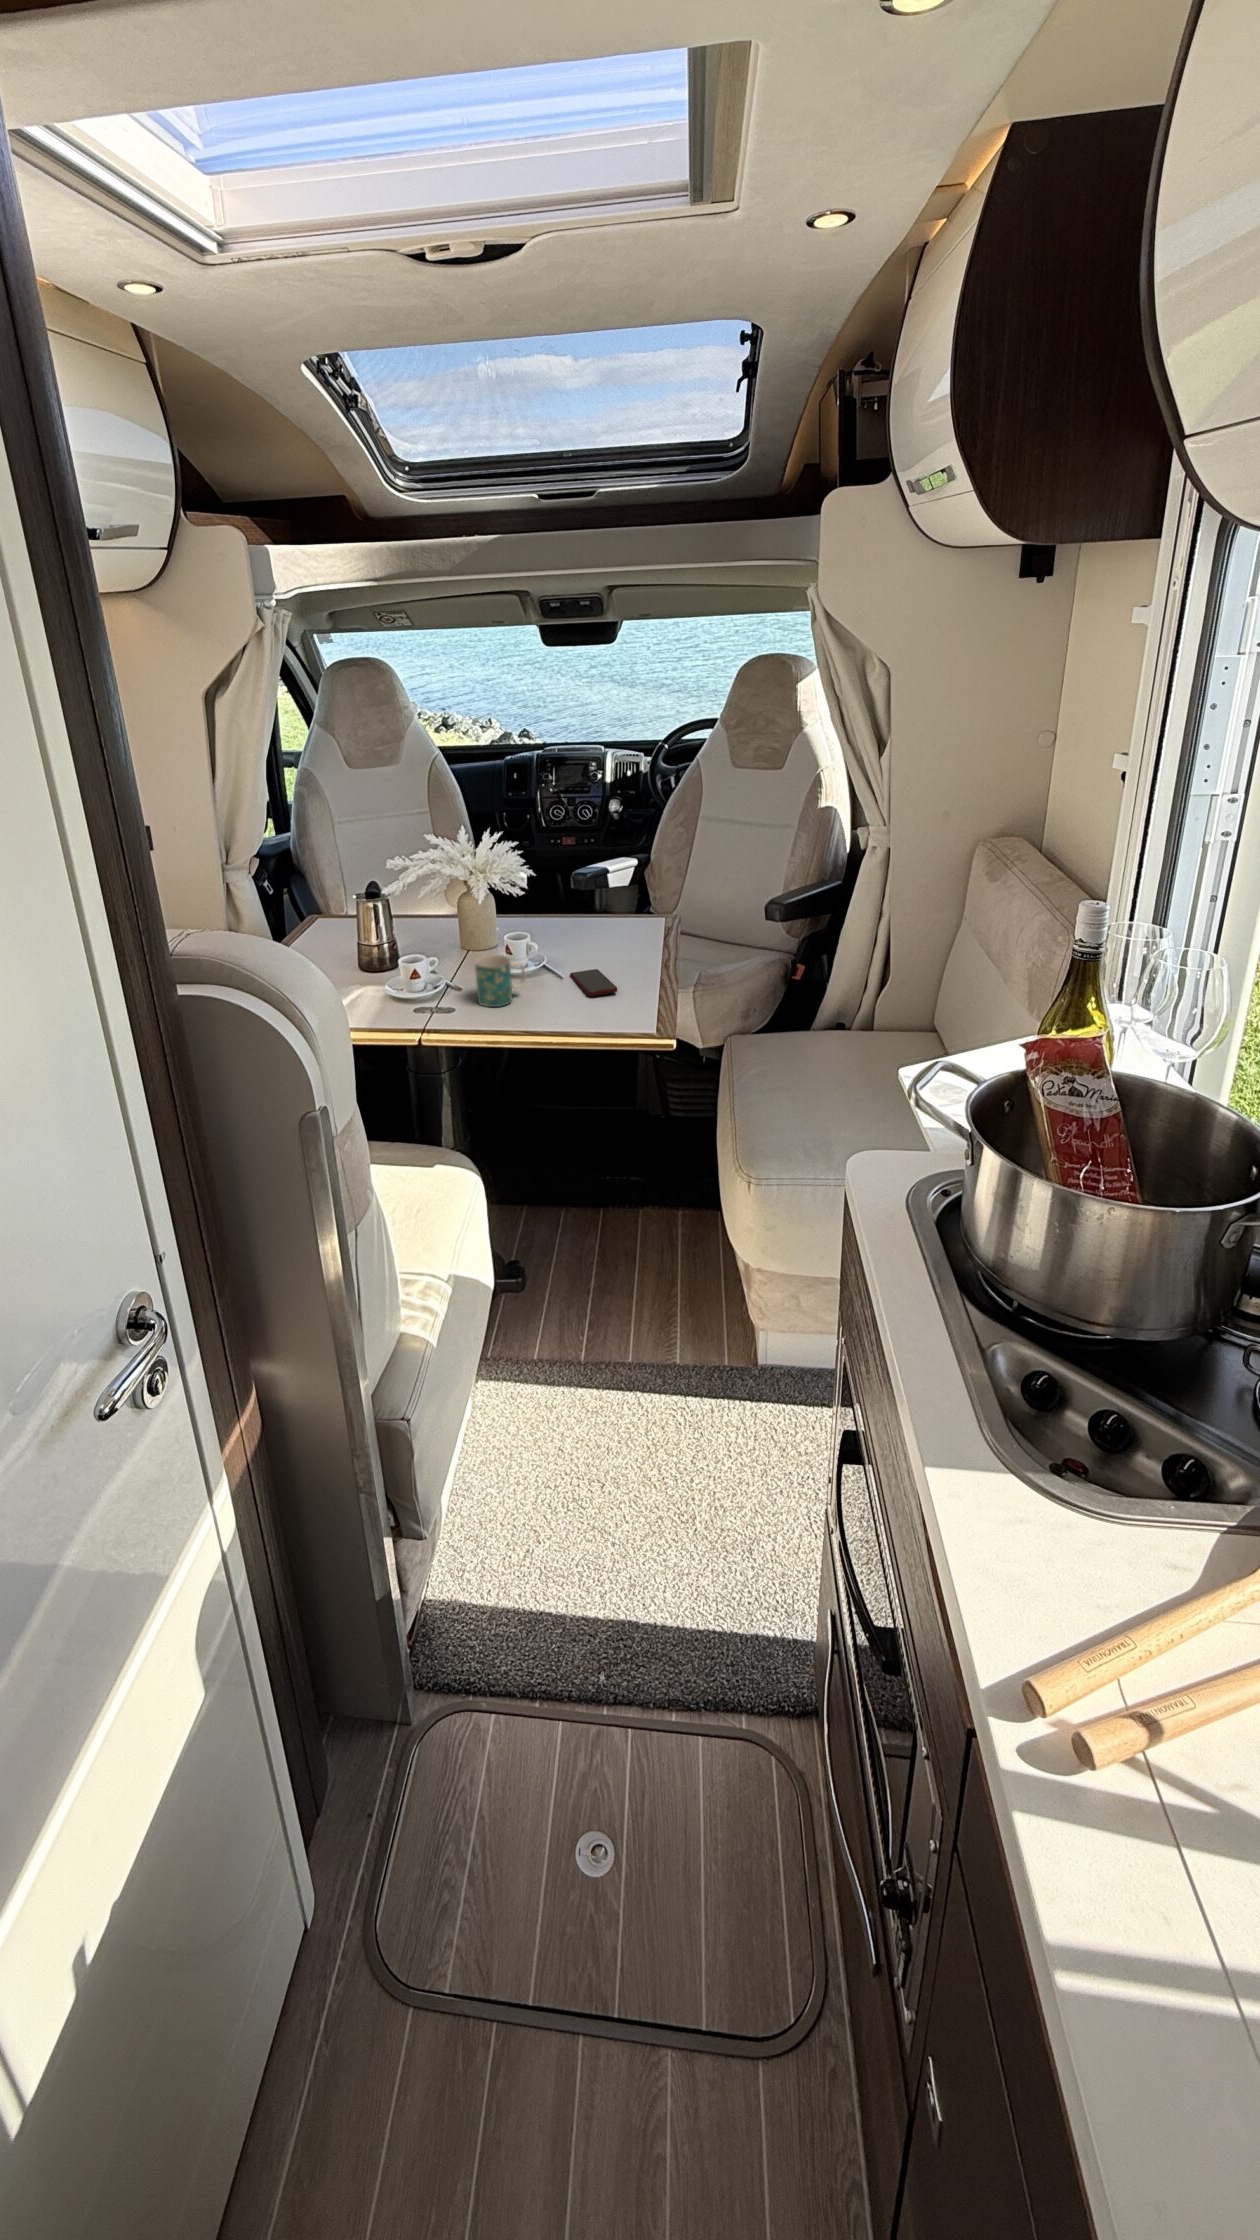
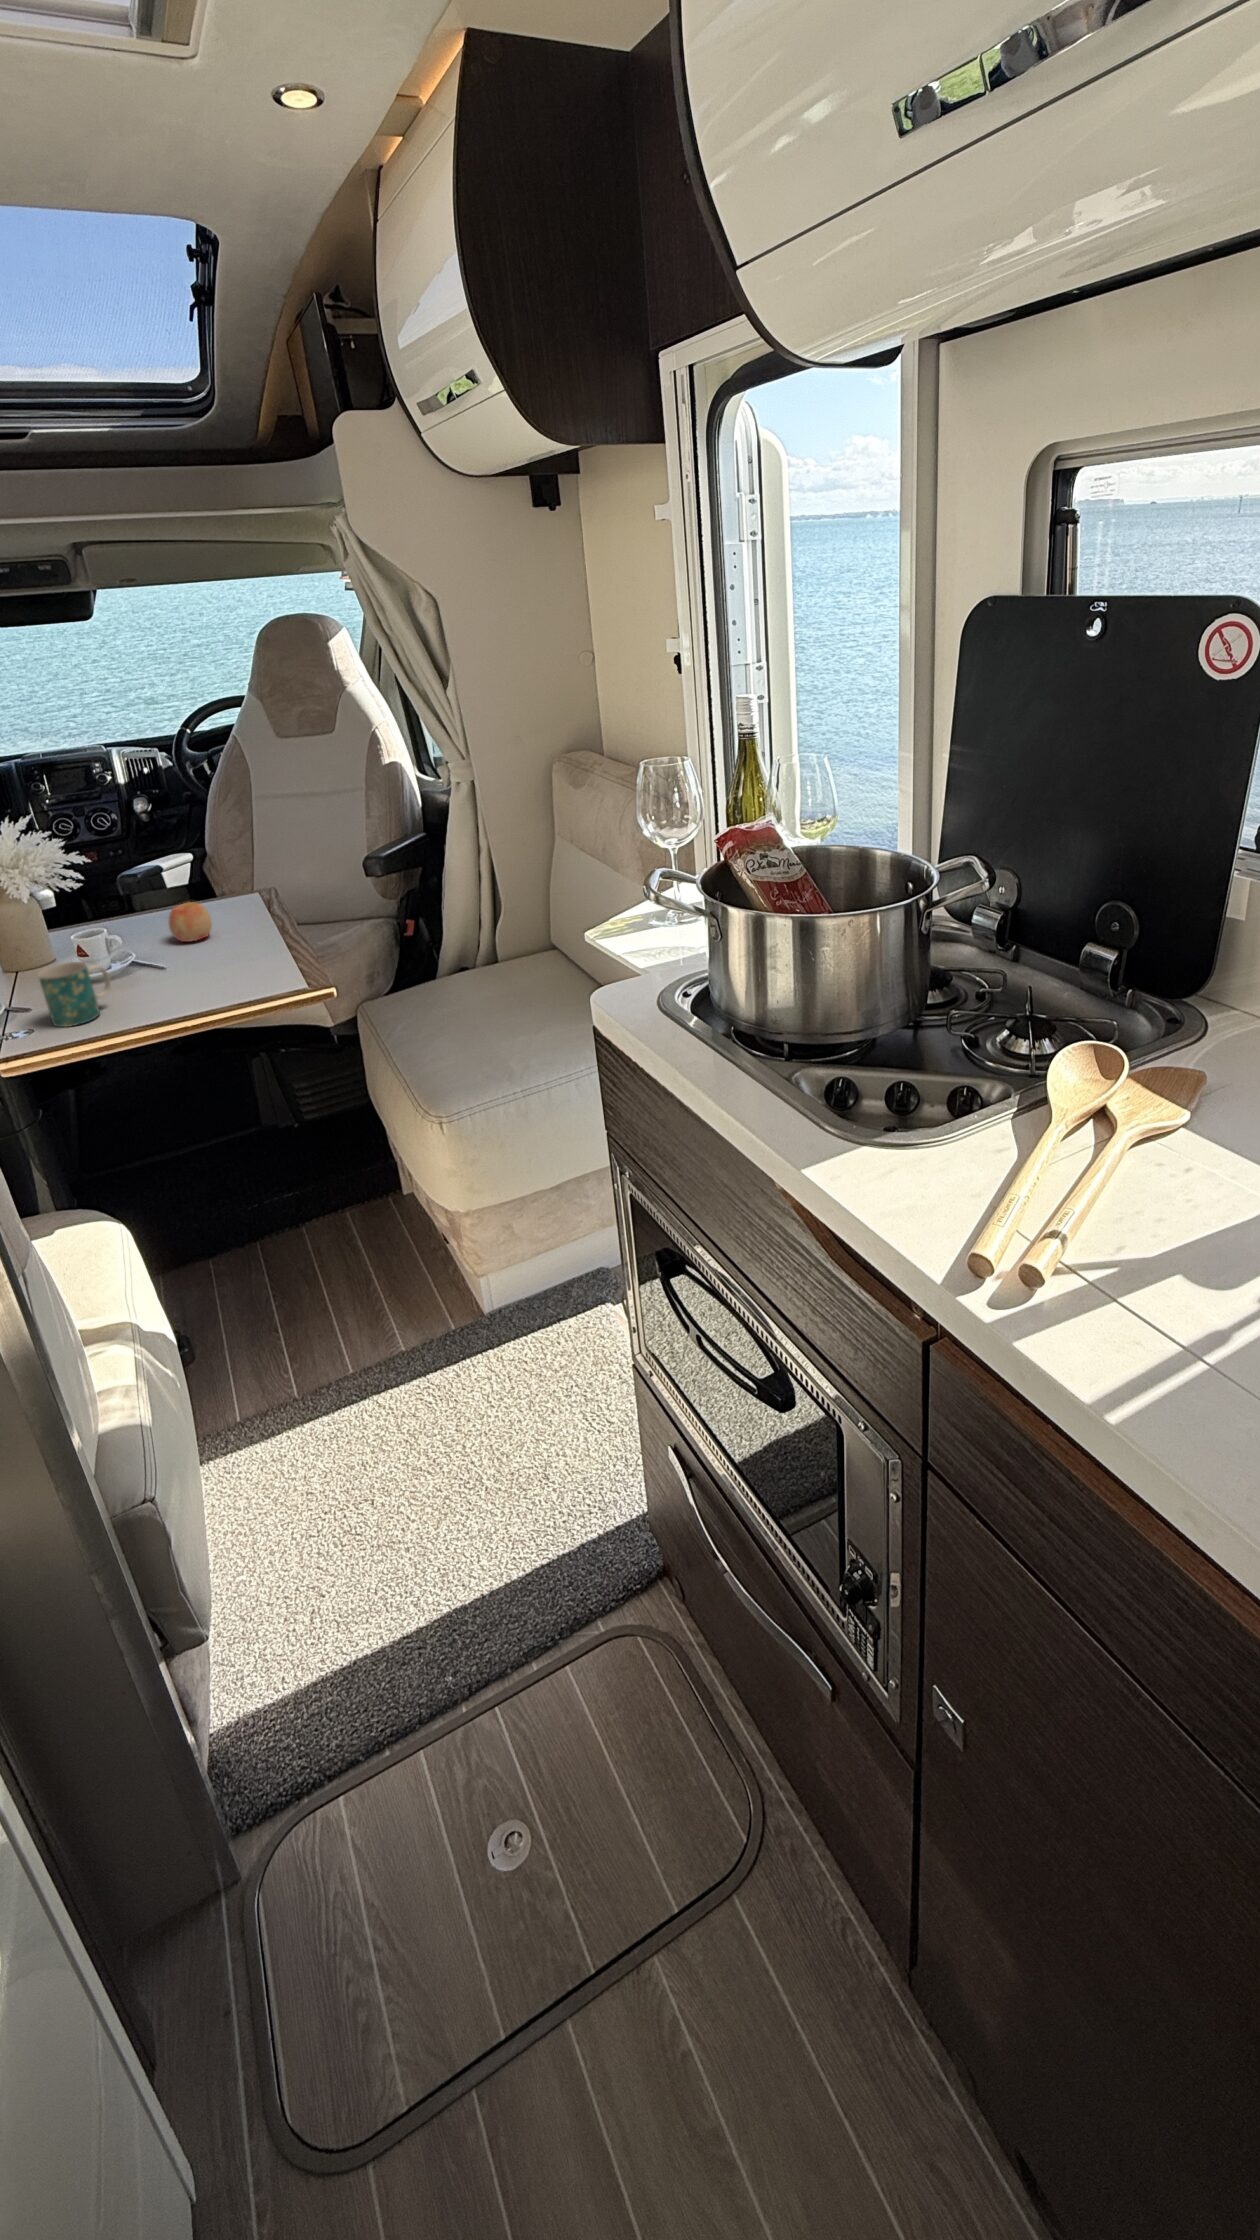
apple: none [590,915,624,949] -> present [169,902,212,942]
smartphone: present [570,969,617,996] -> none [163,961,230,987]

